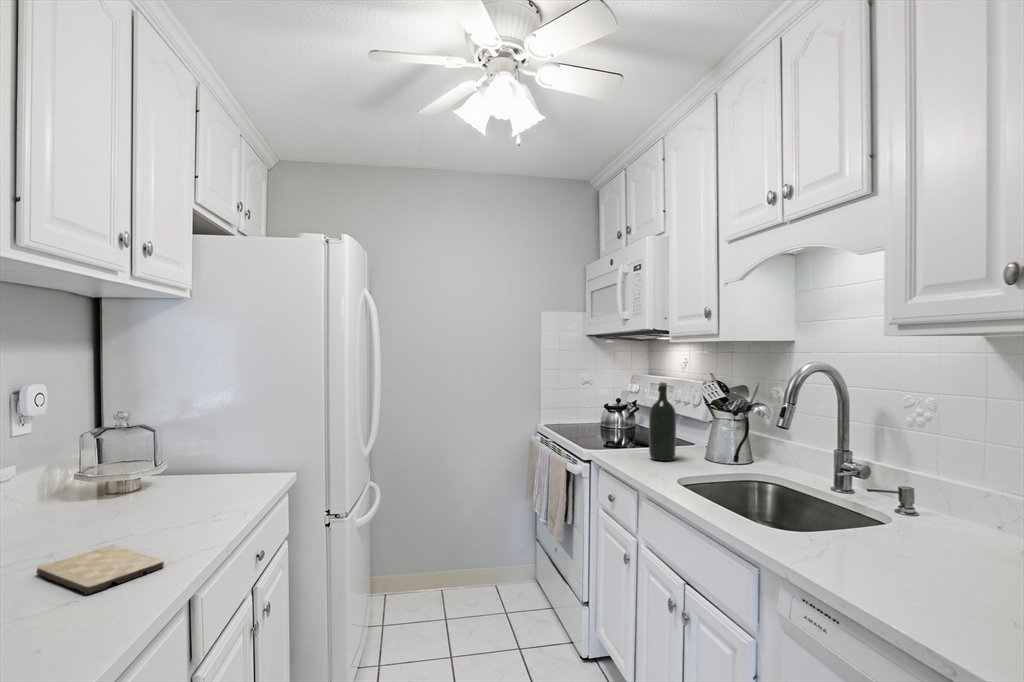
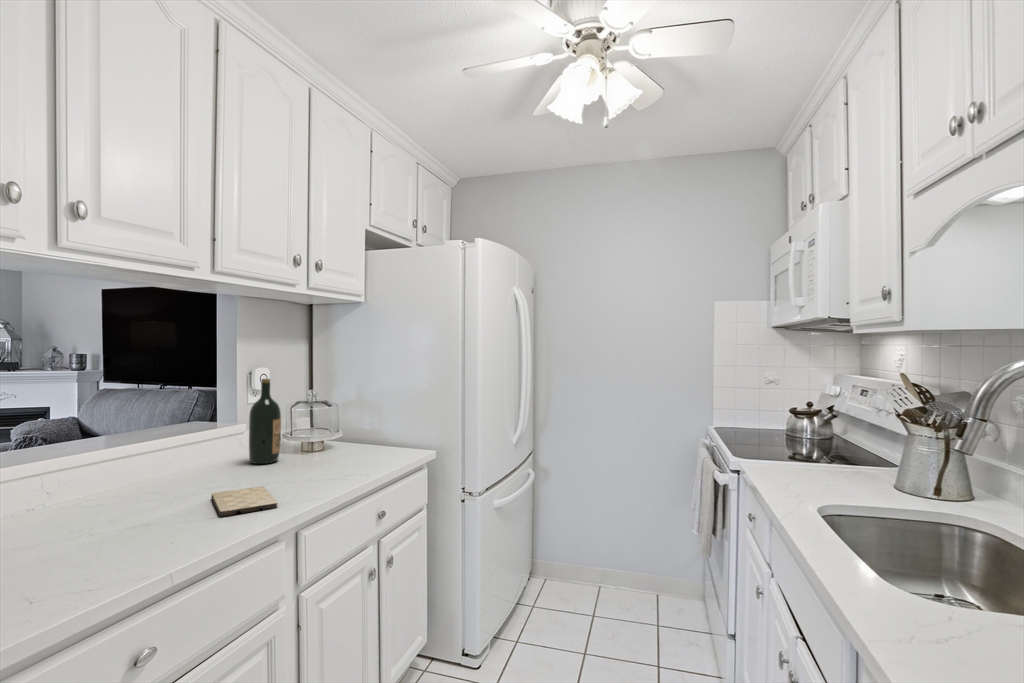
wine bottle: present [649,382,676,461] -> present [249,379,281,464]

